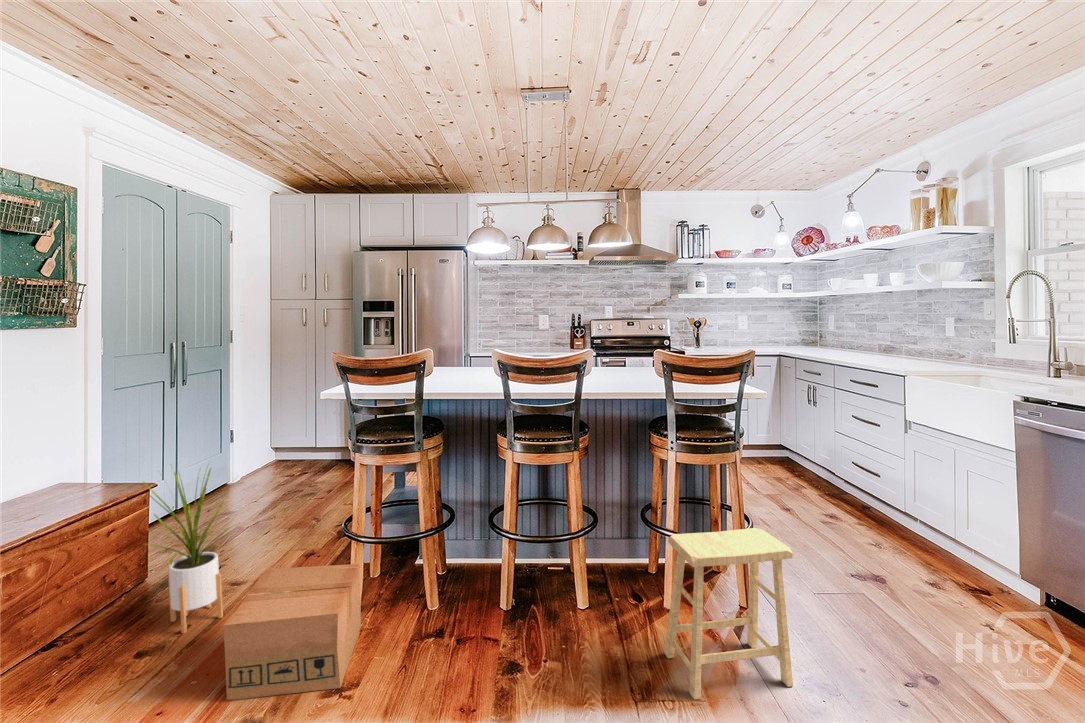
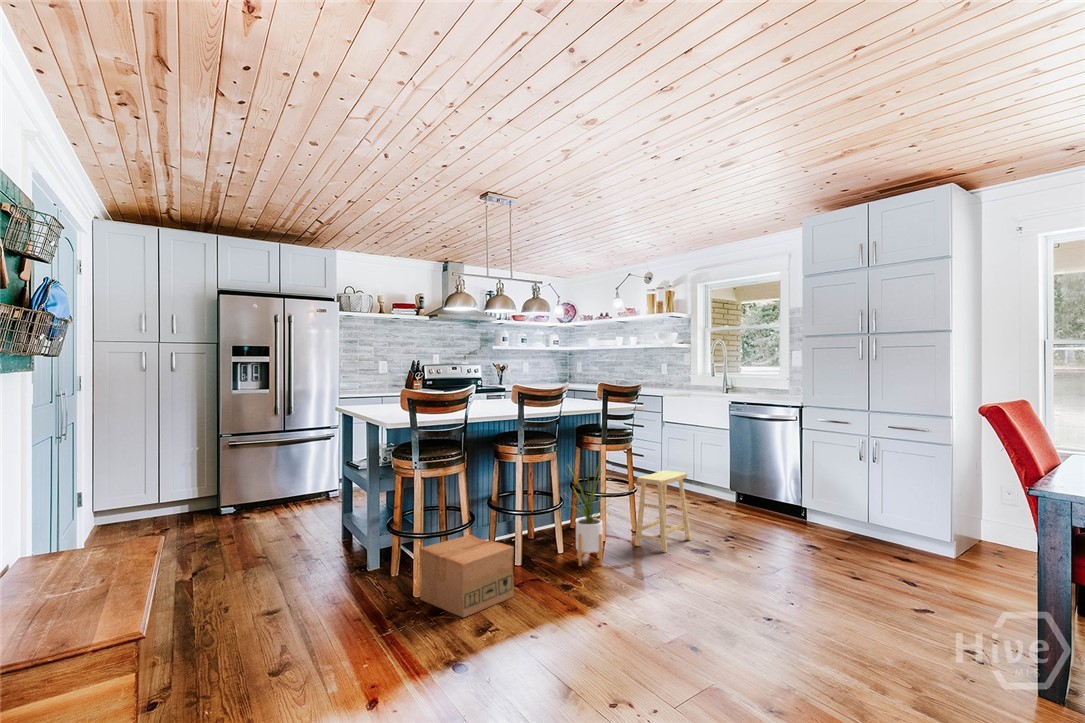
house plant: present [143,468,229,633] -> present [569,465,604,566]

